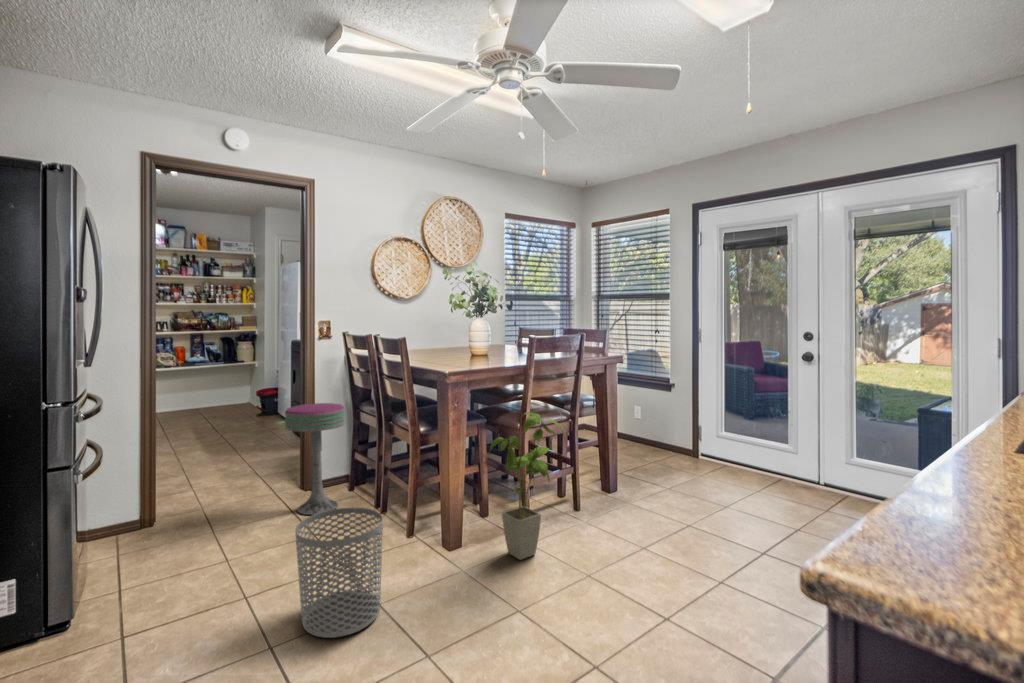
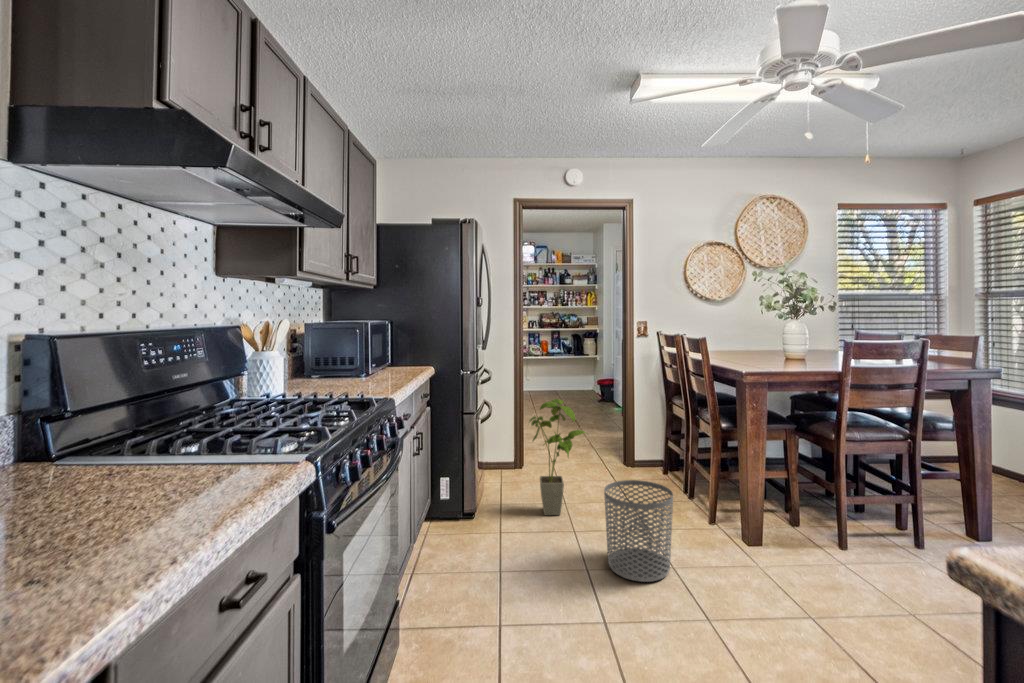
bar stool: present [285,403,345,515] -> none [608,393,657,486]
house plant: present [490,412,564,560] -> present [530,399,586,515]

